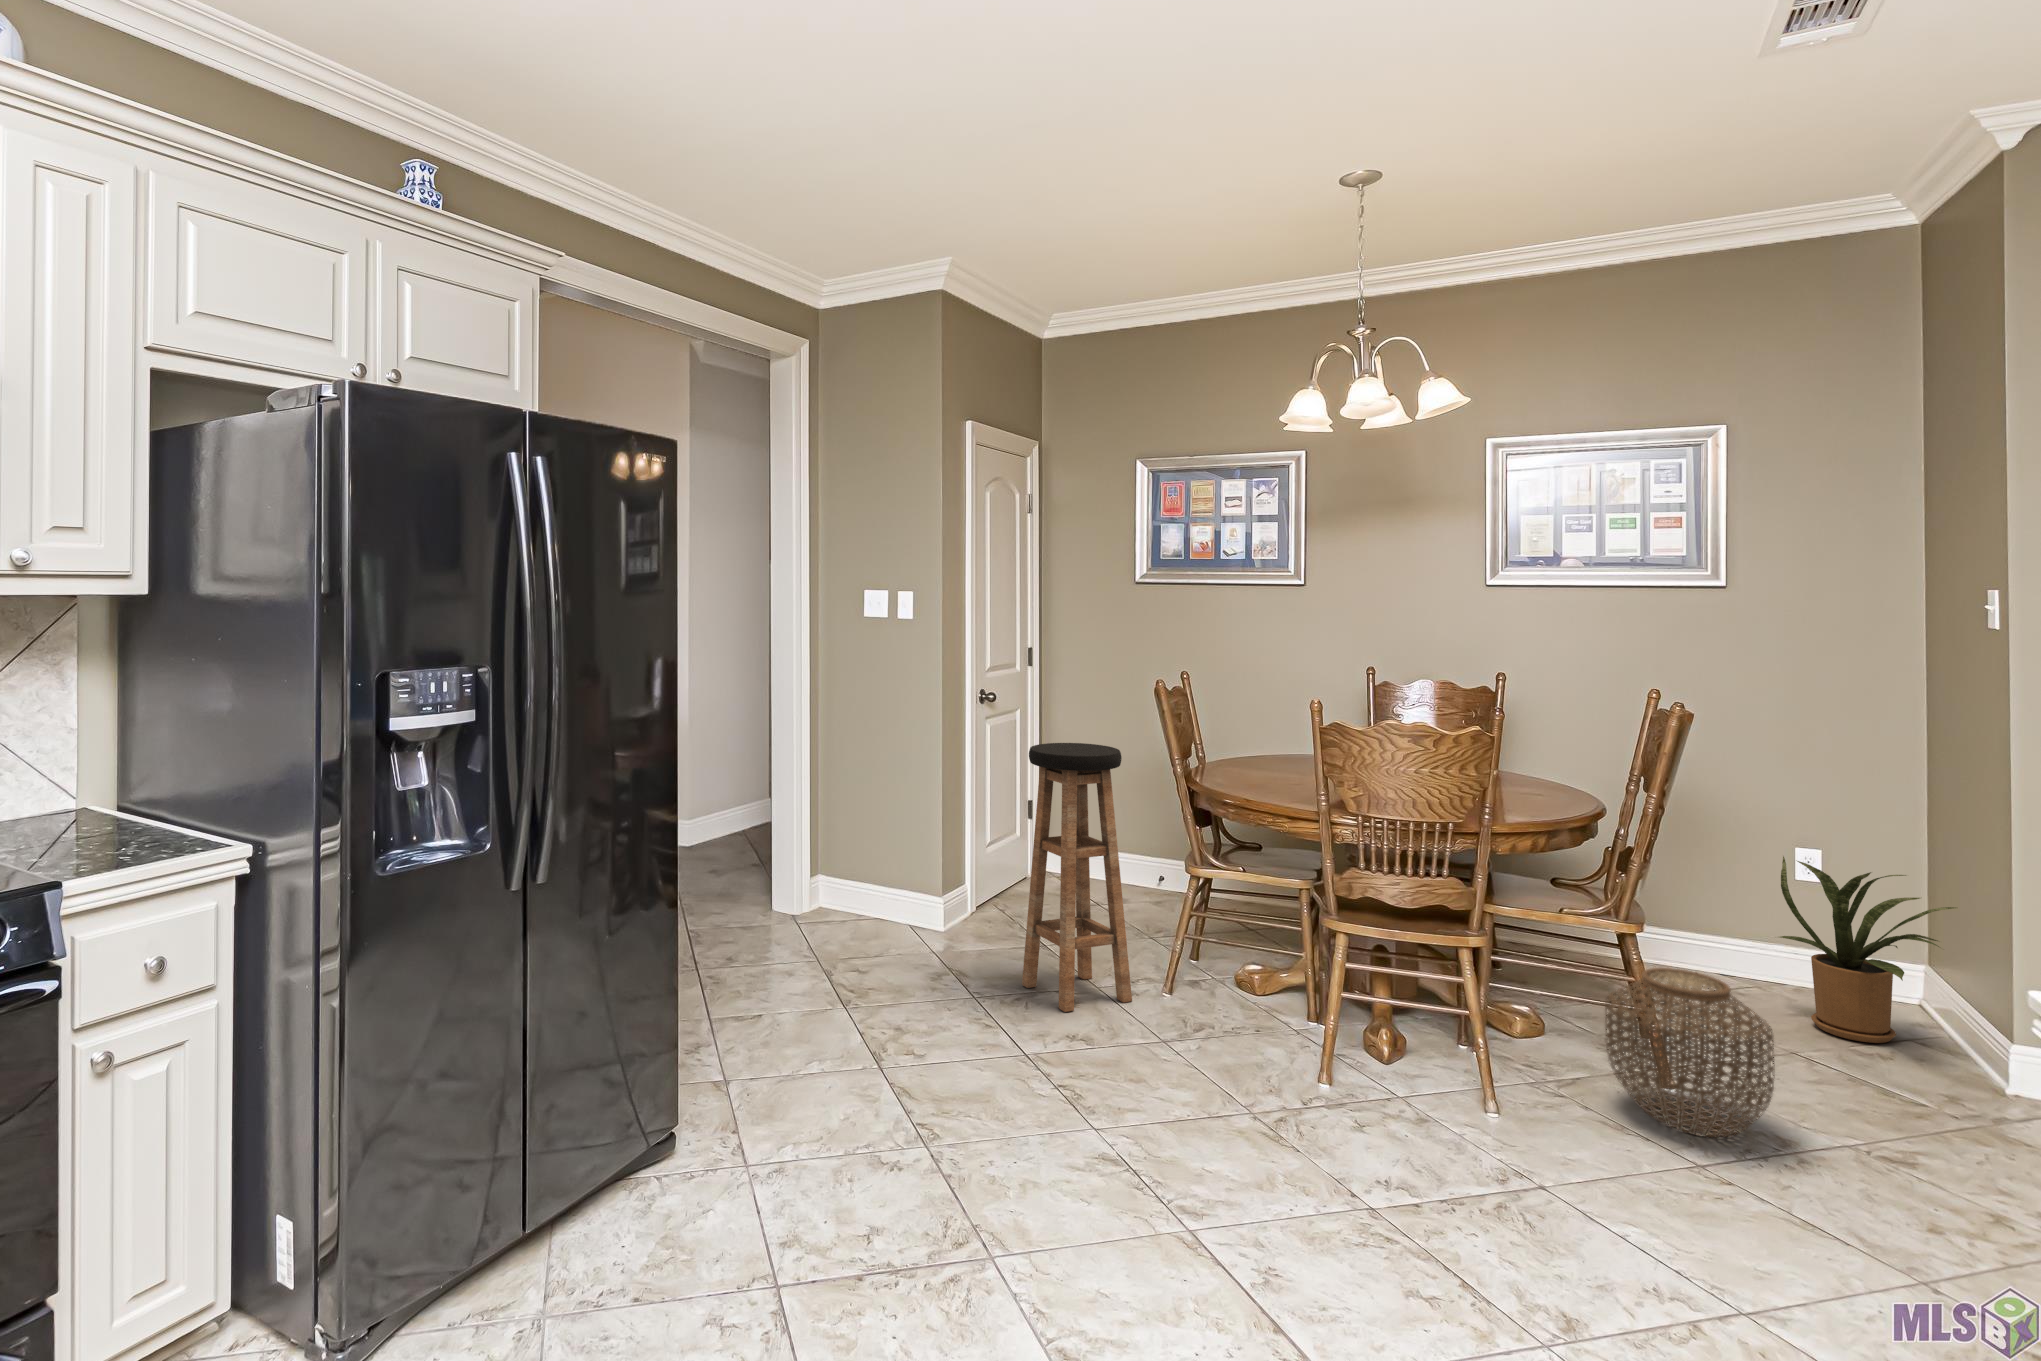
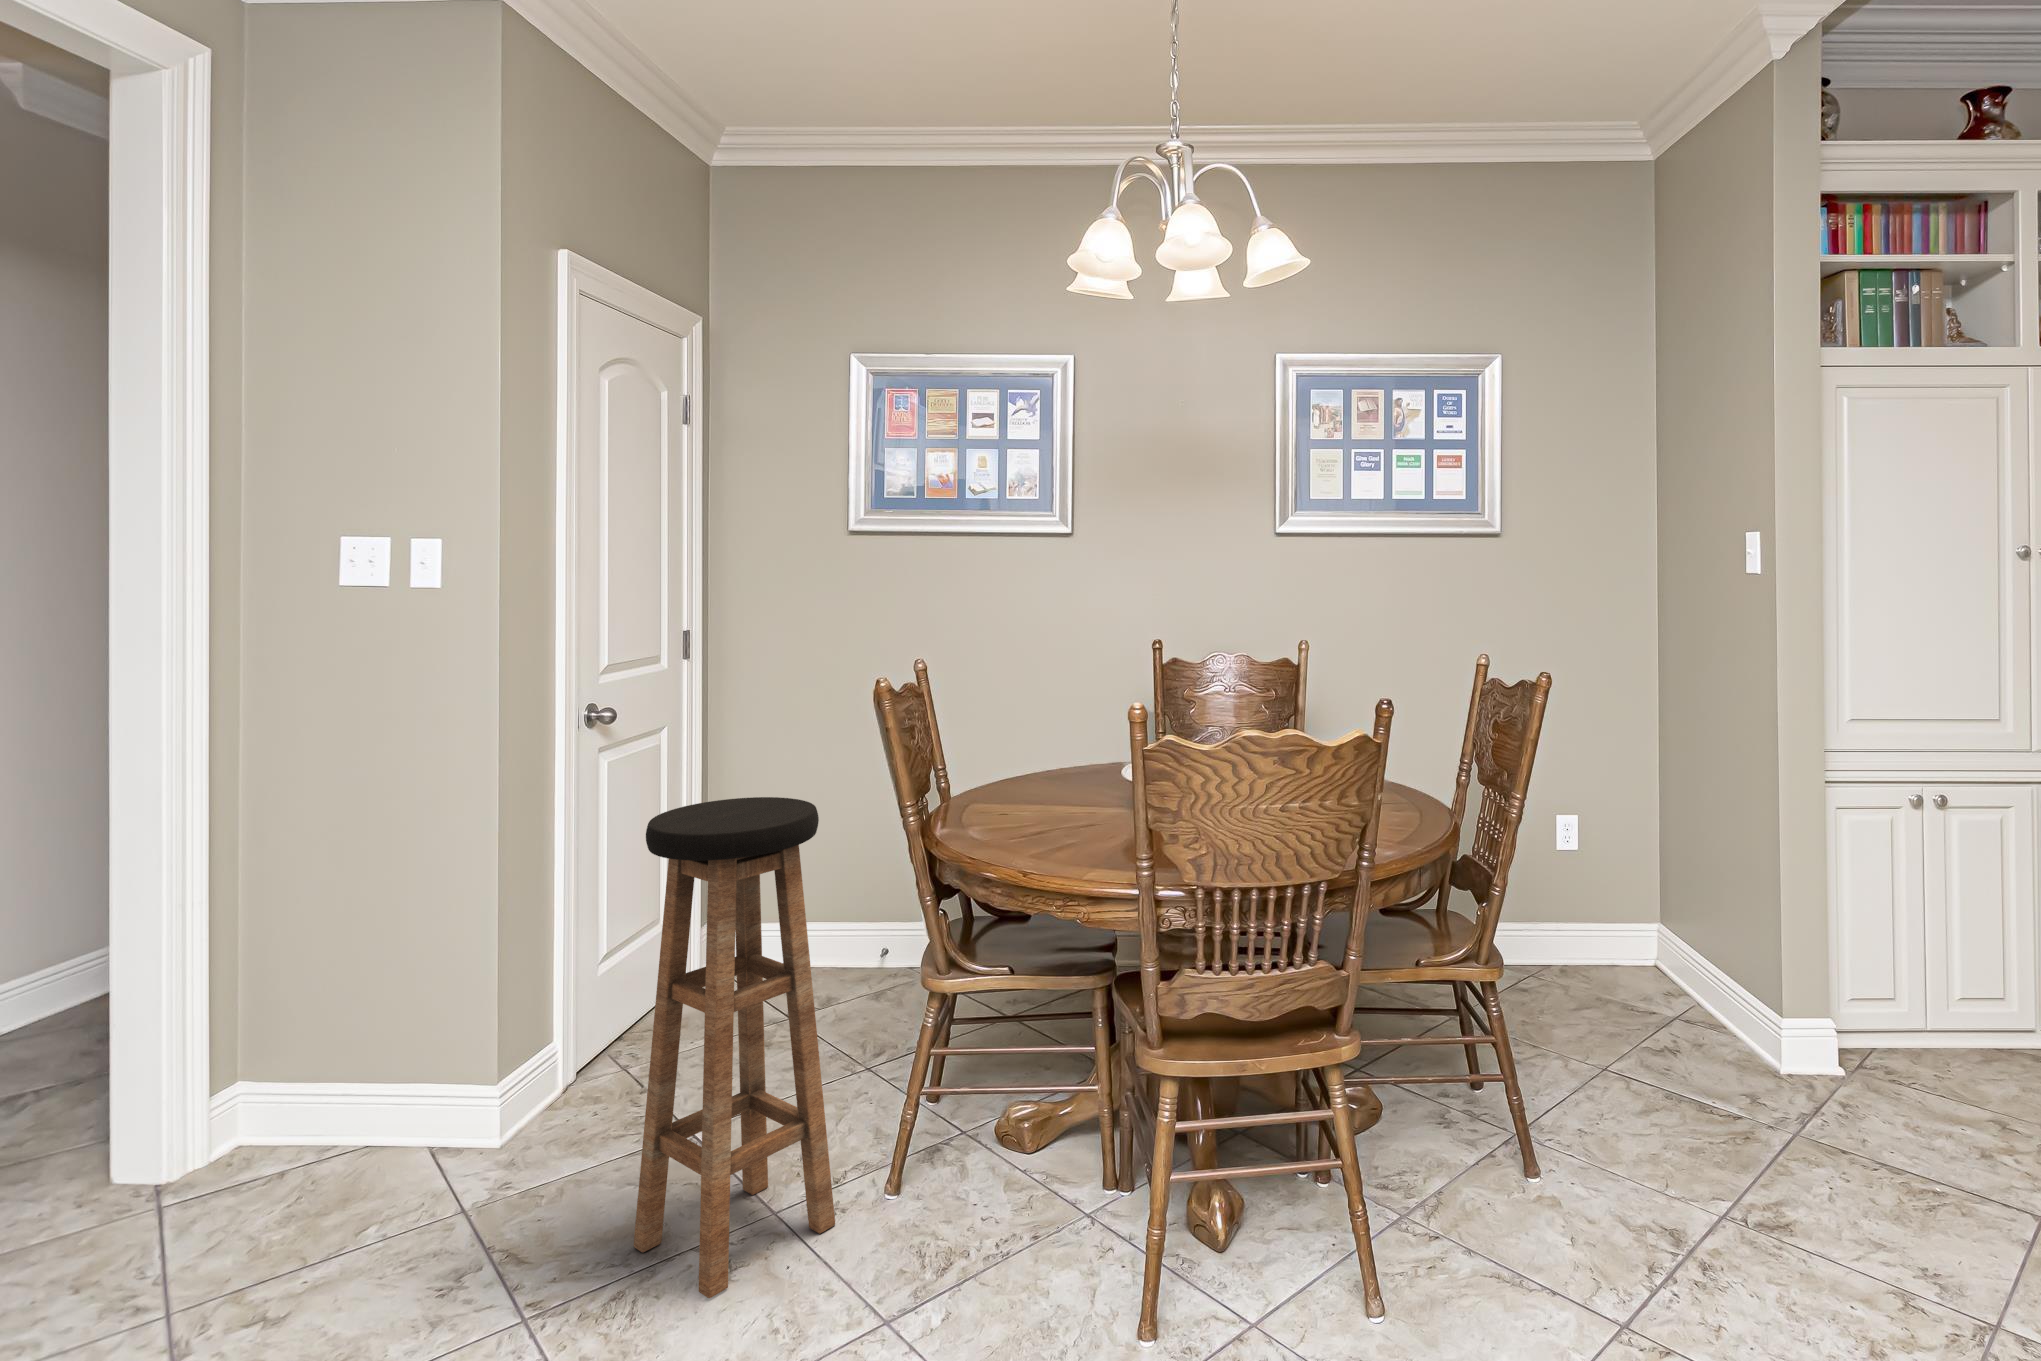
house plant: present [1780,856,1956,1043] -> none [1556,825,1727,1022]
woven basket: present [1605,968,1775,1137] -> none [1483,1020,1666,1249]

